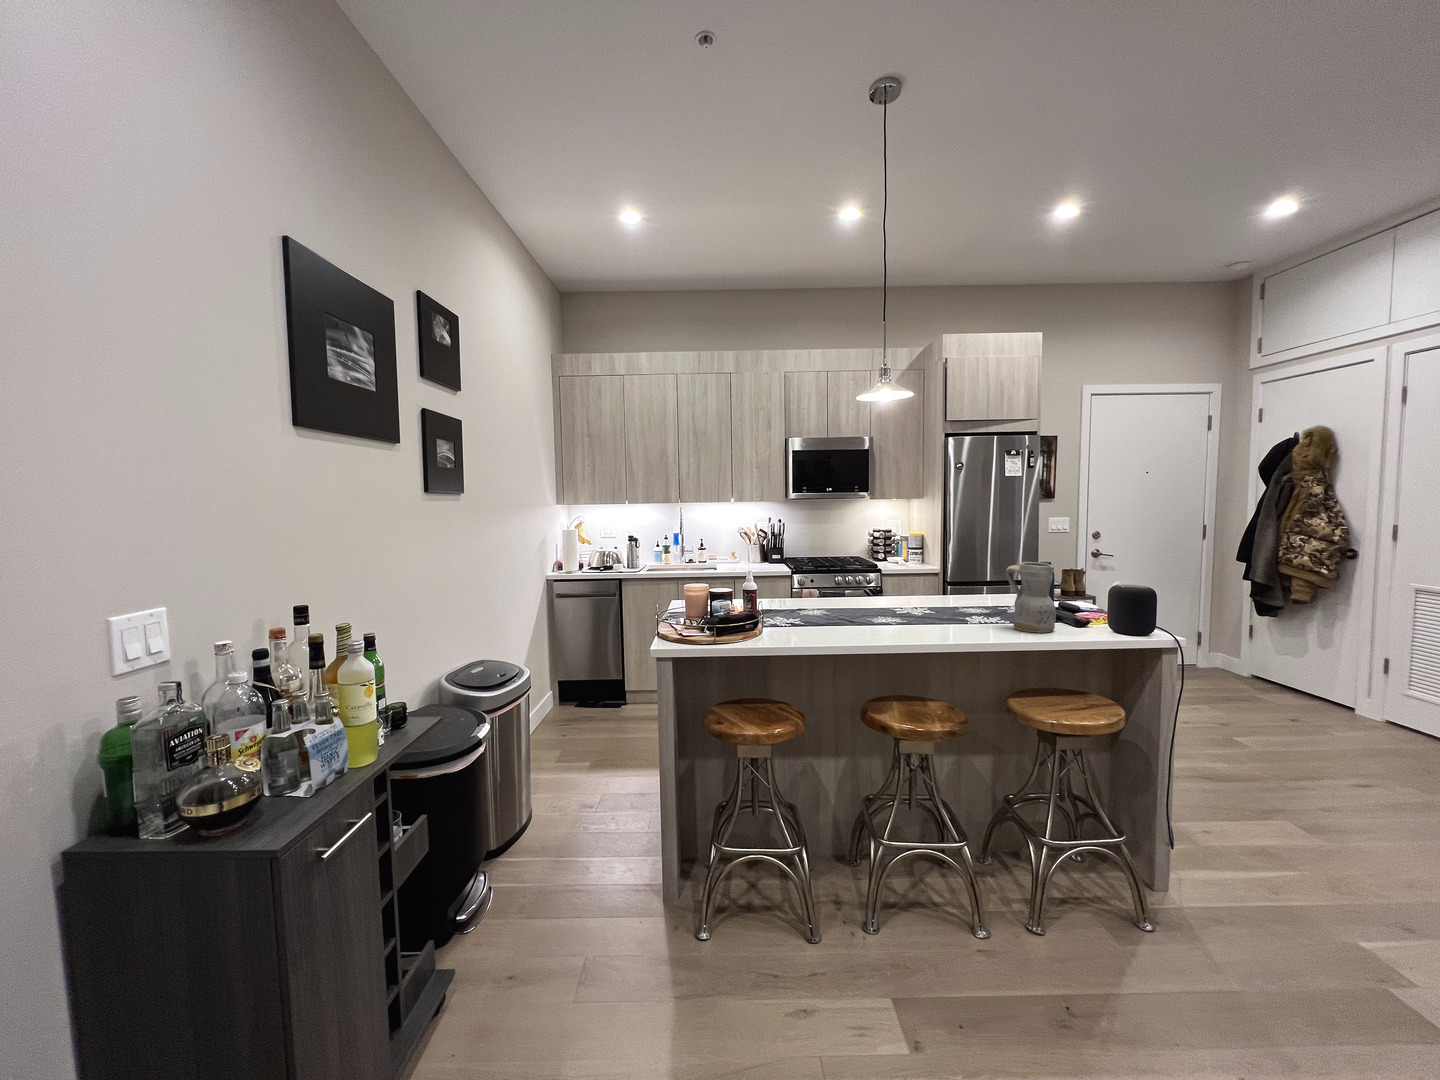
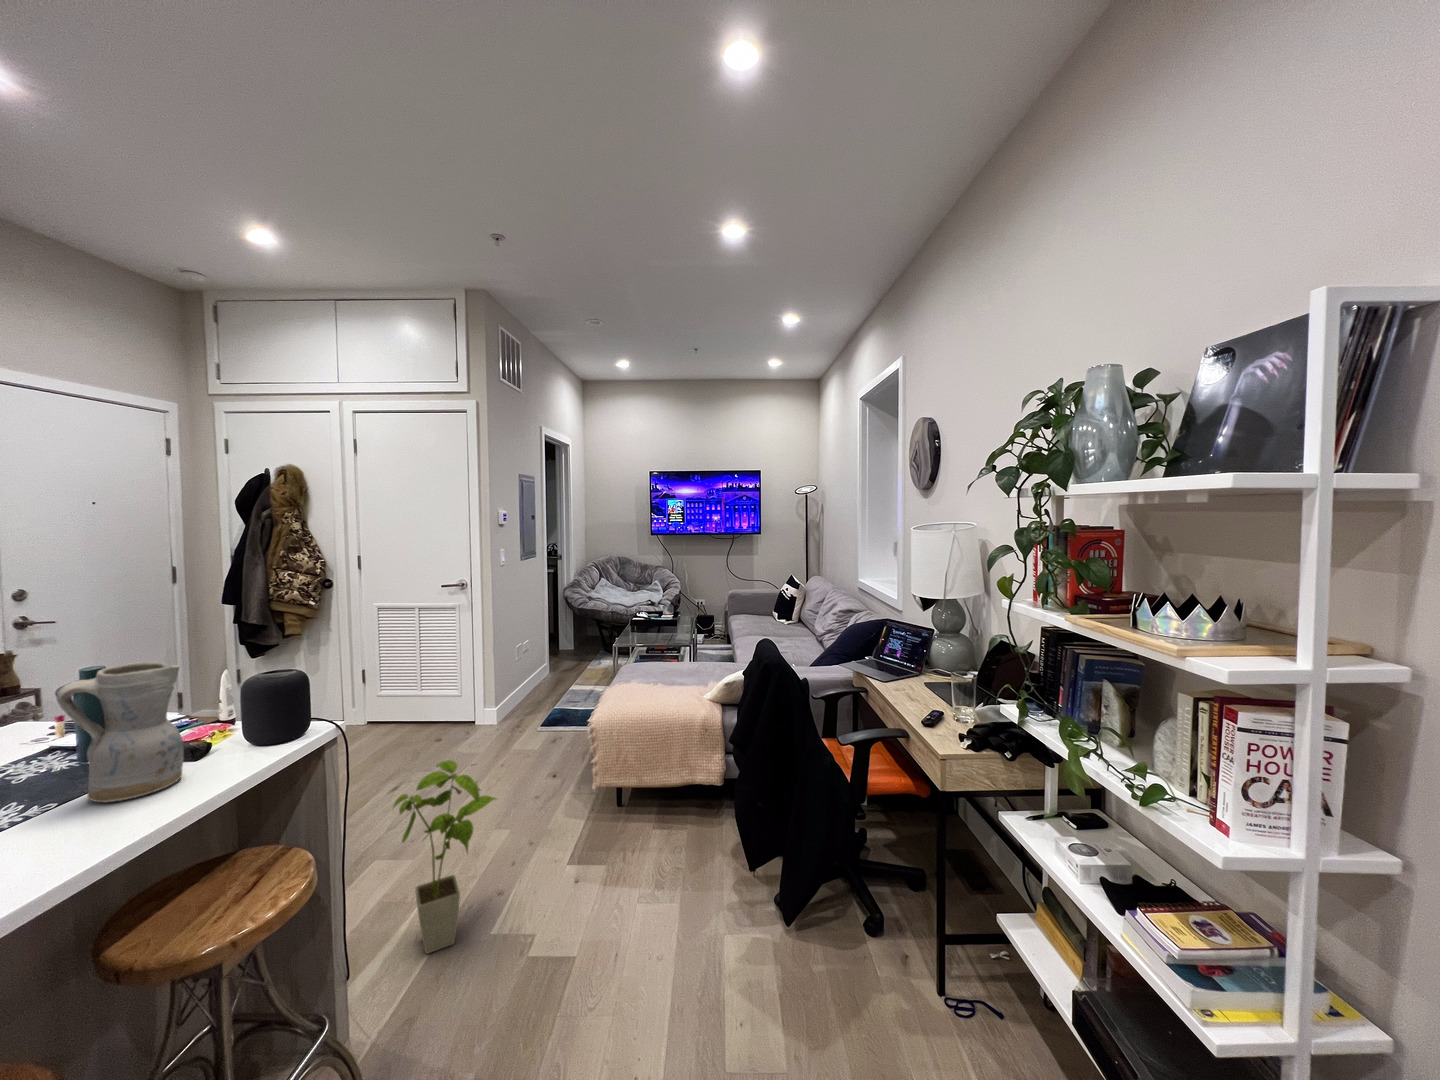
house plant: none [1254,730,1402,916] -> present [394,760,496,954]

